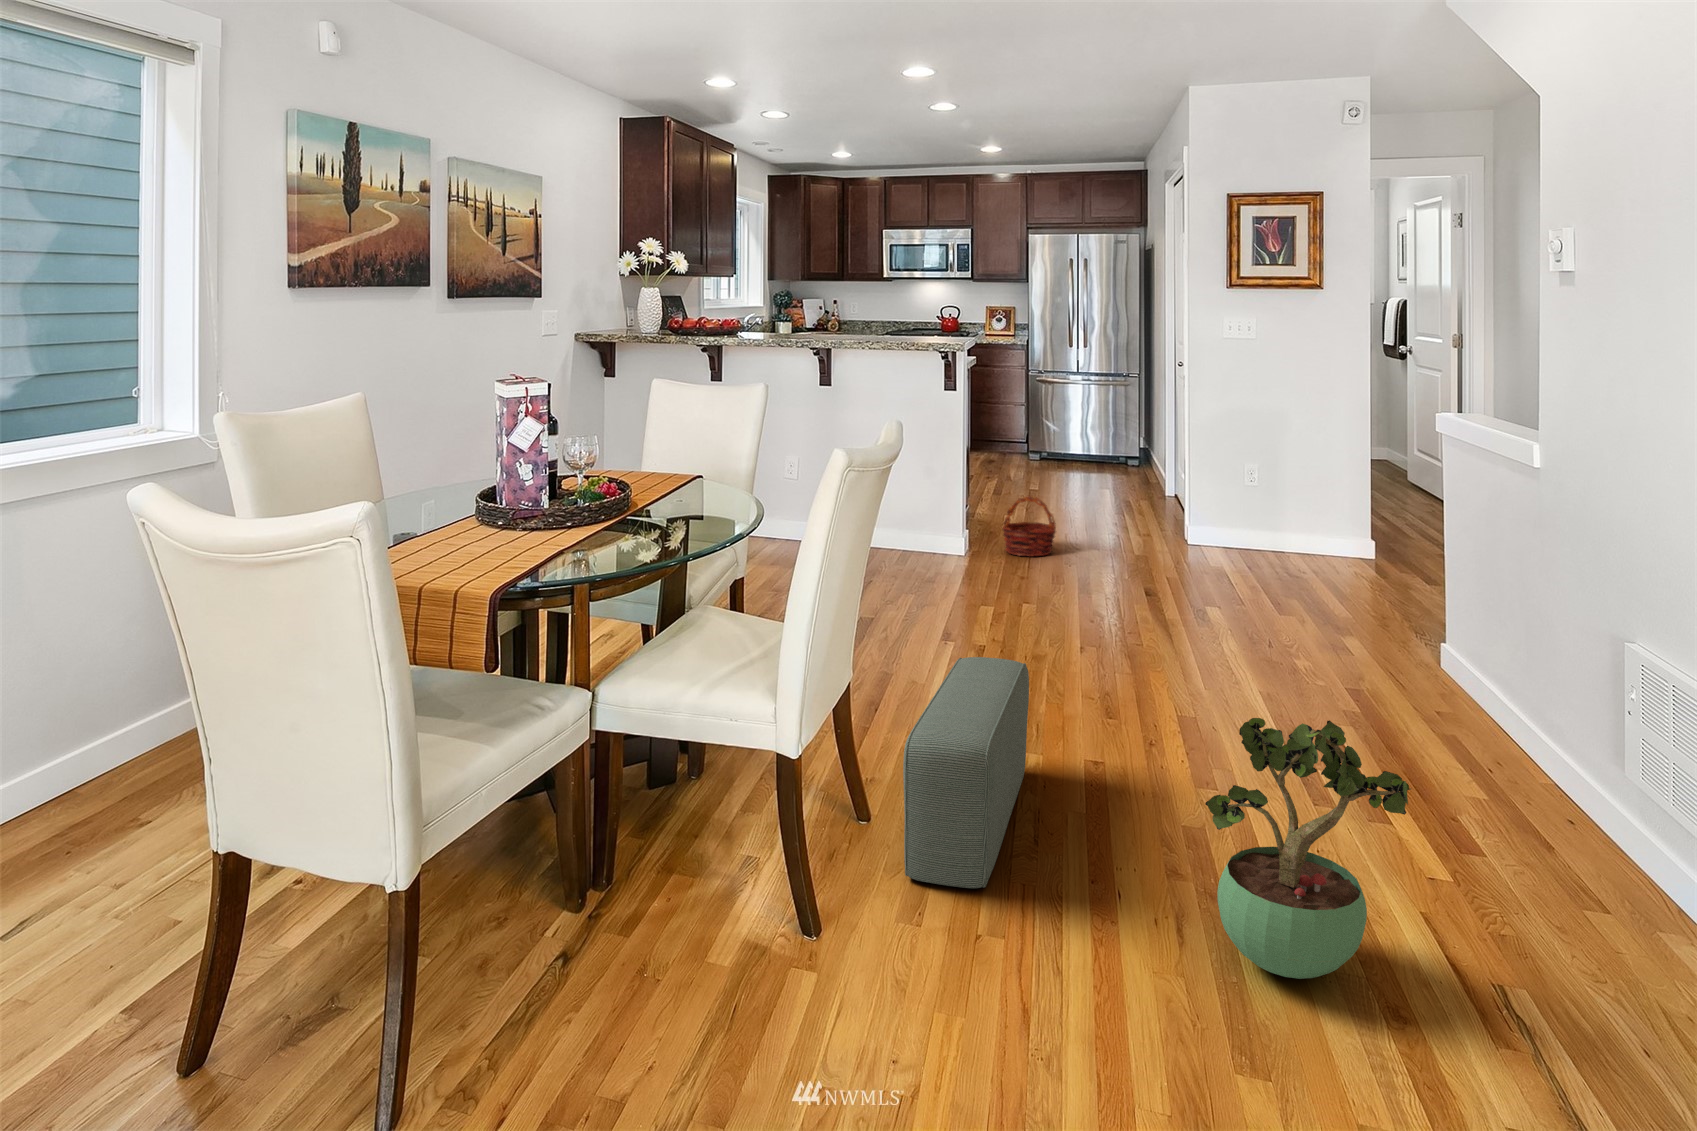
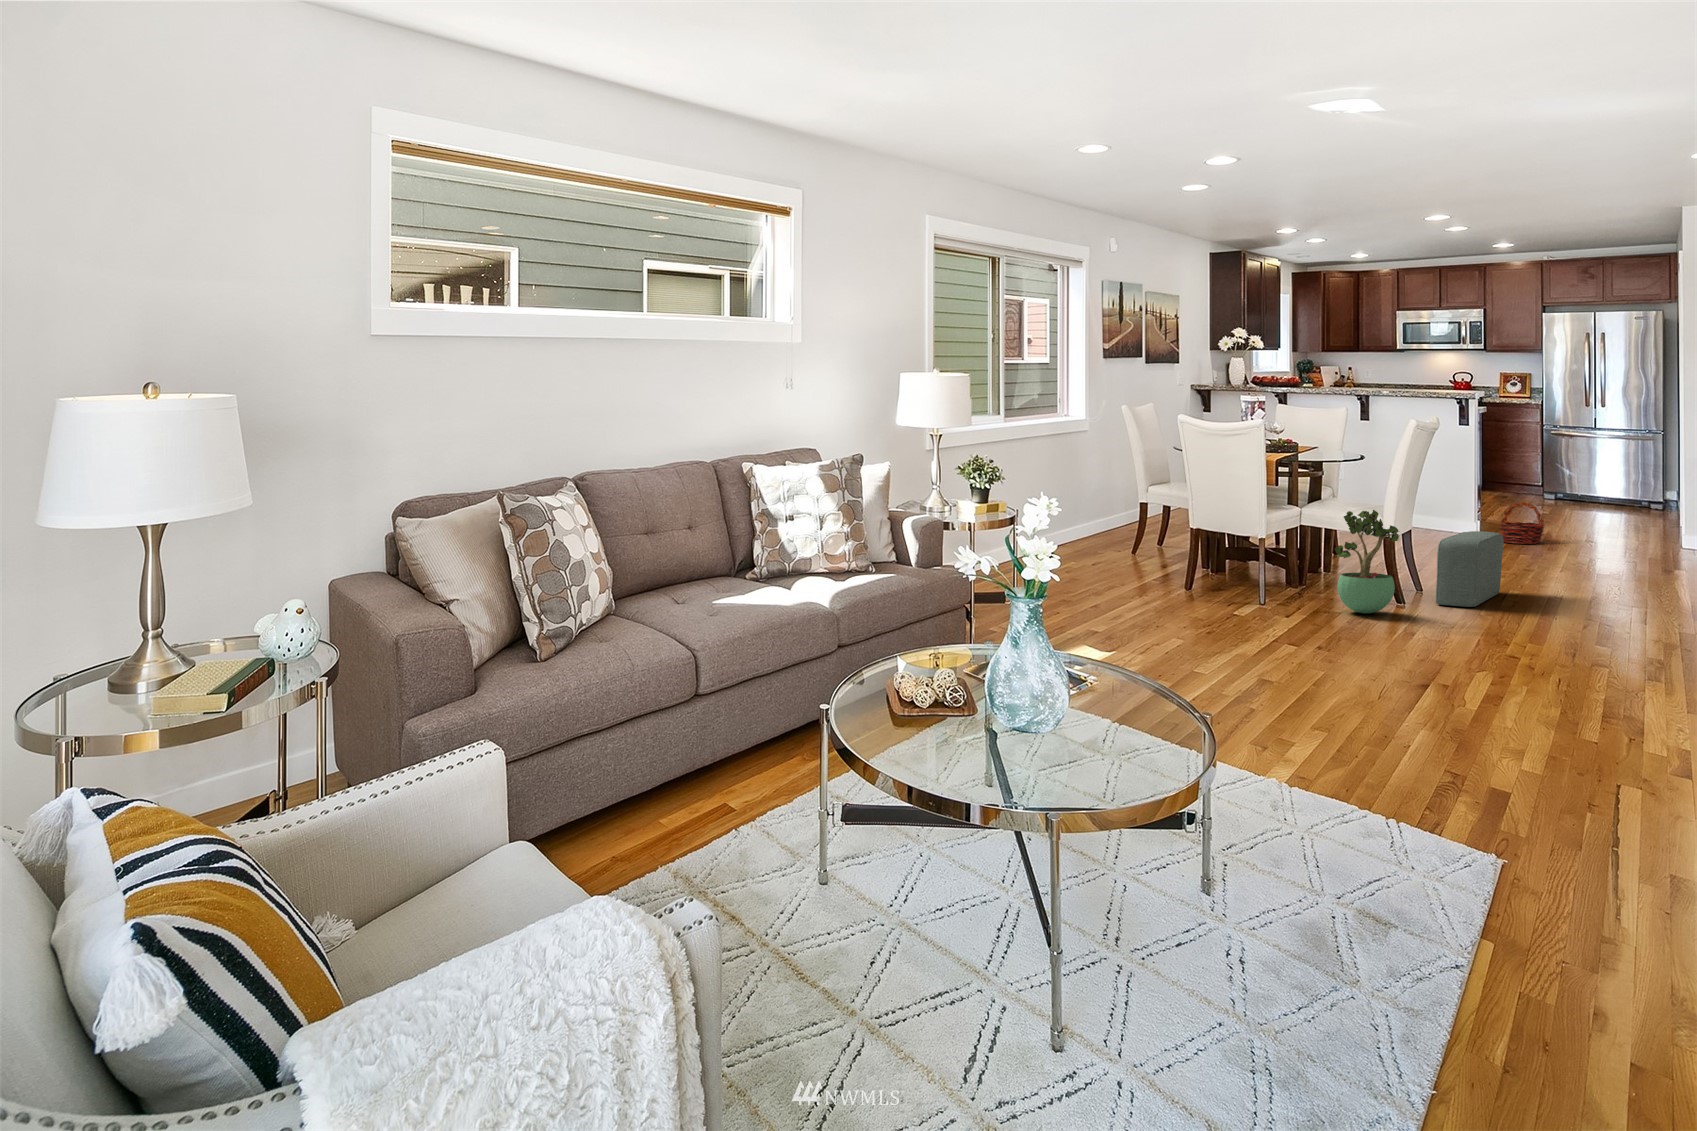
potted plant: present [1206,718,1411,979] -> present [1334,510,1399,614]

